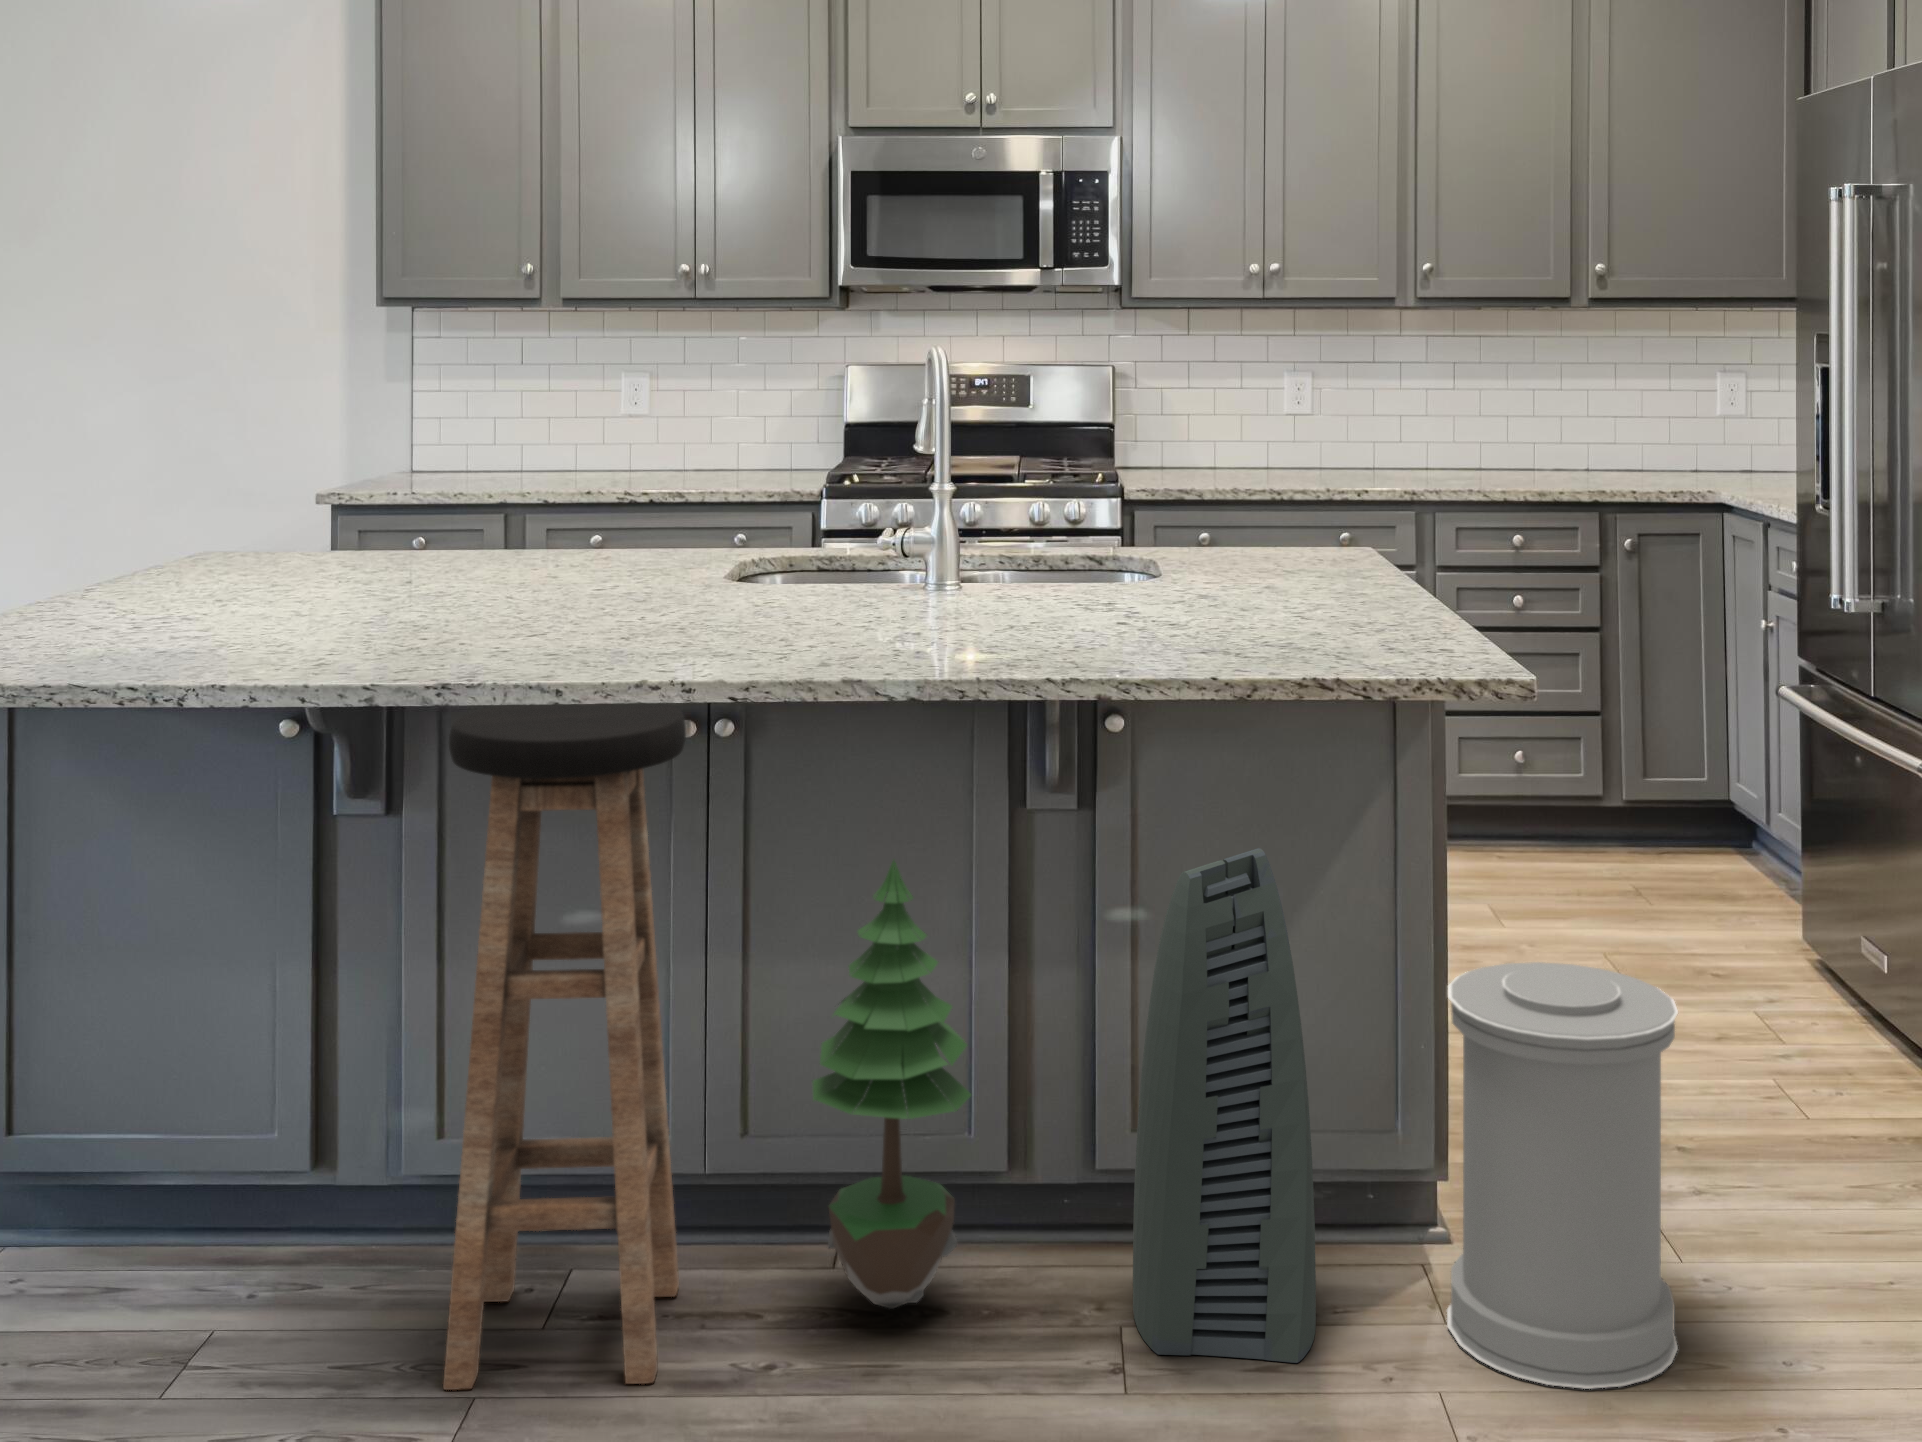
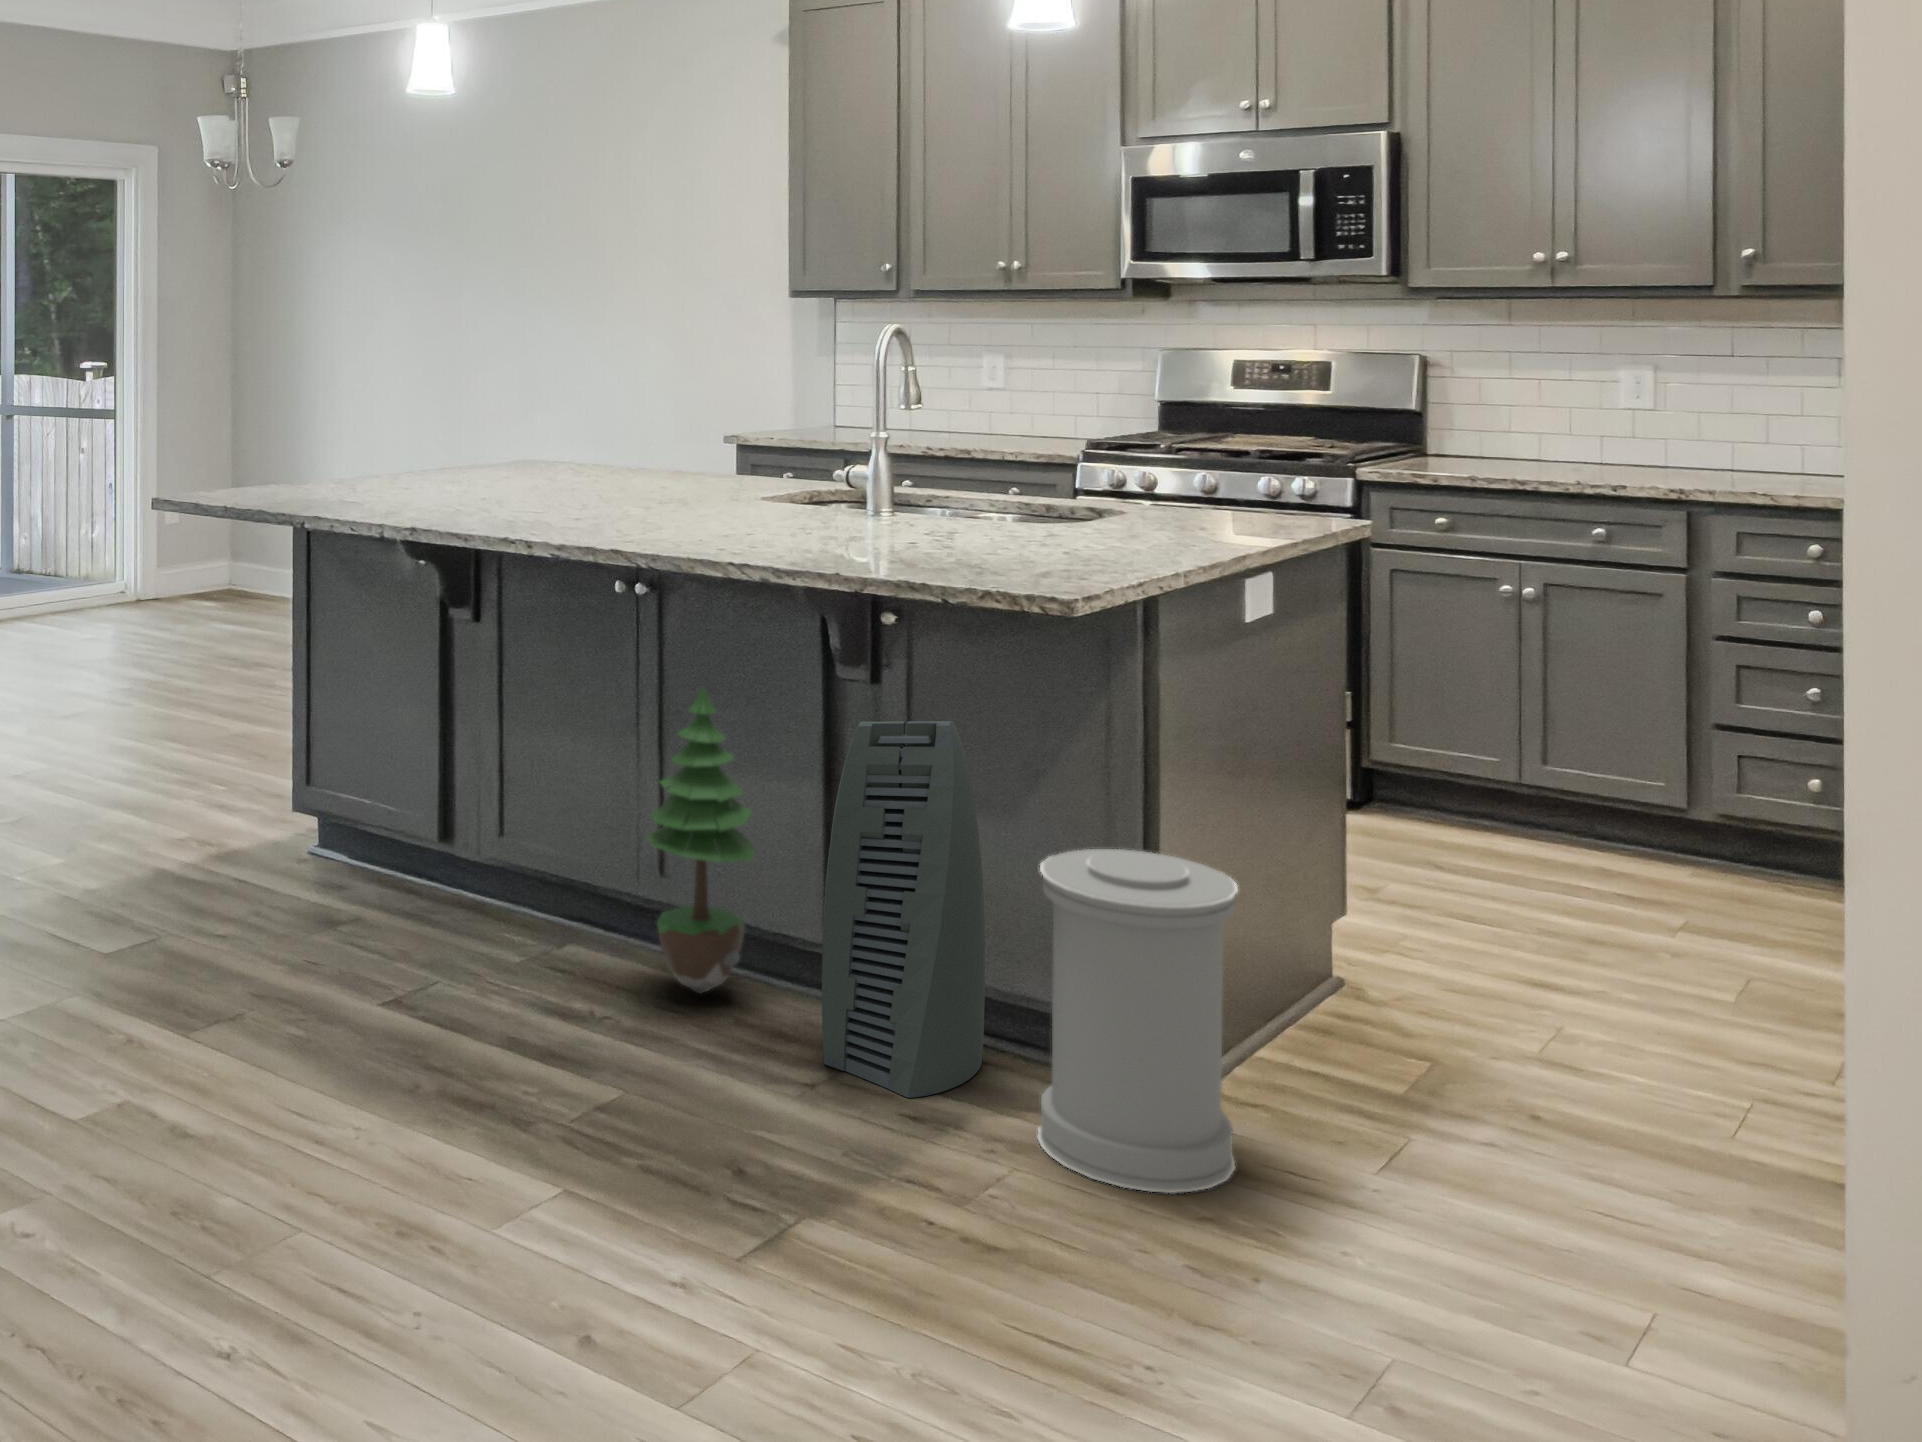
bar stool: present [443,704,686,1390] -> none [428,552,602,981]

